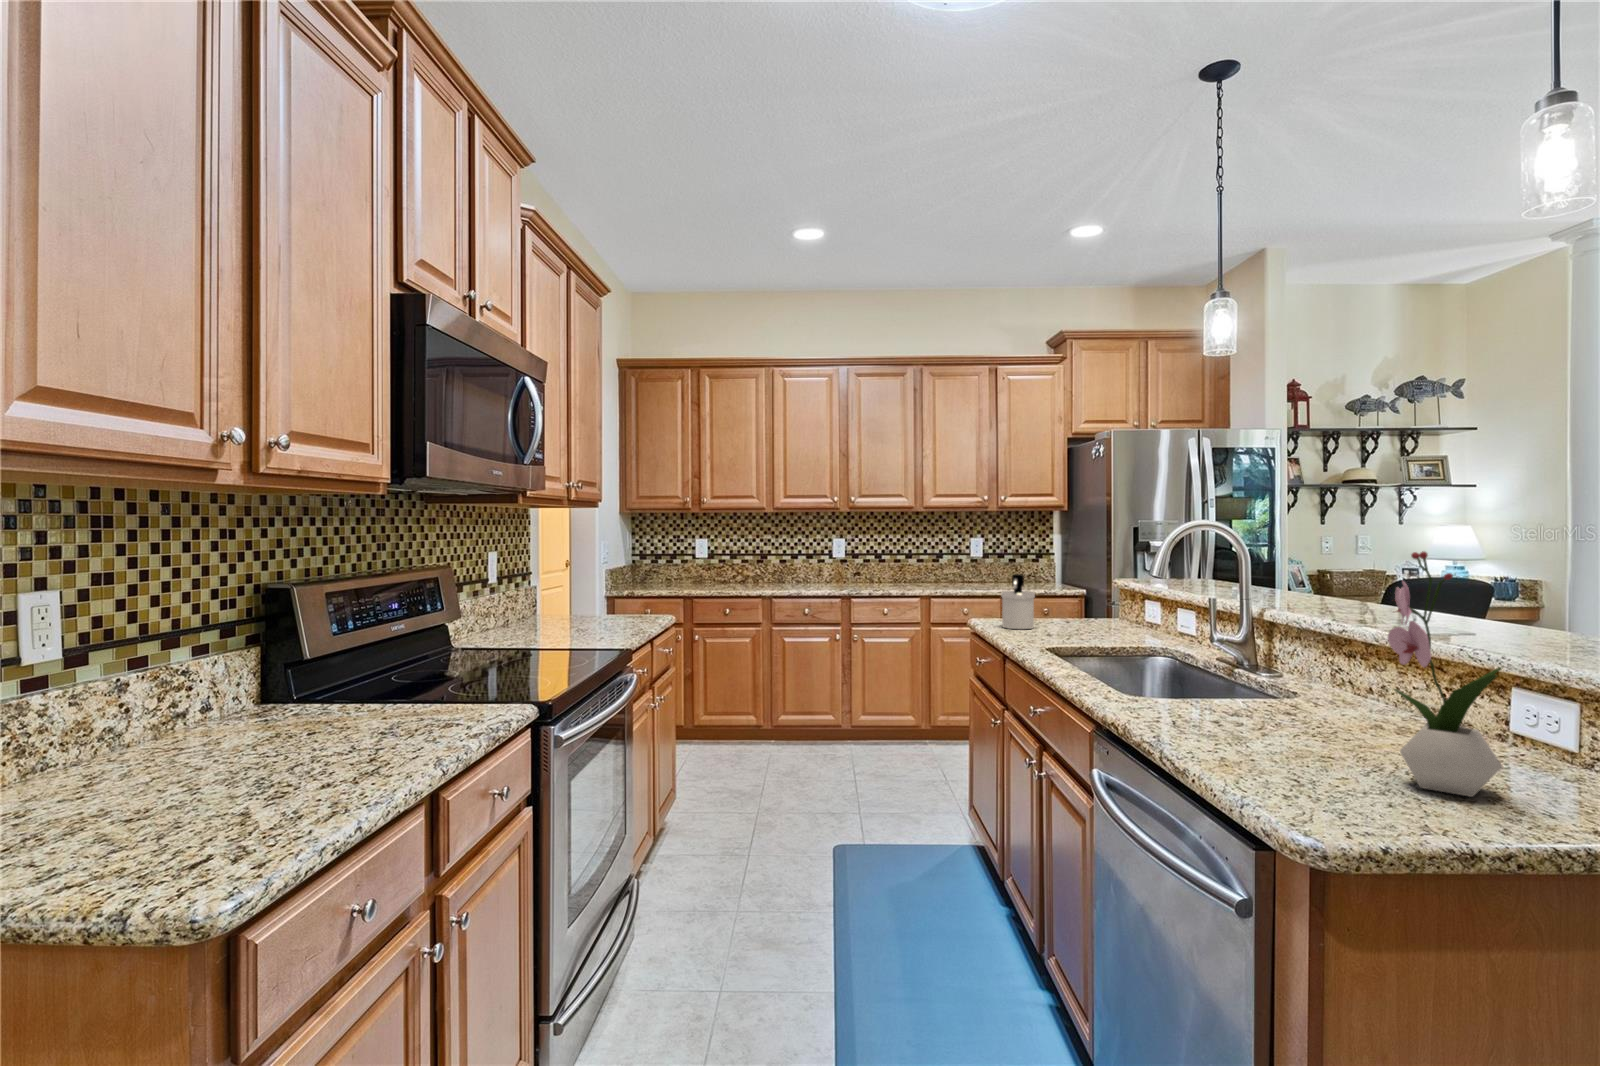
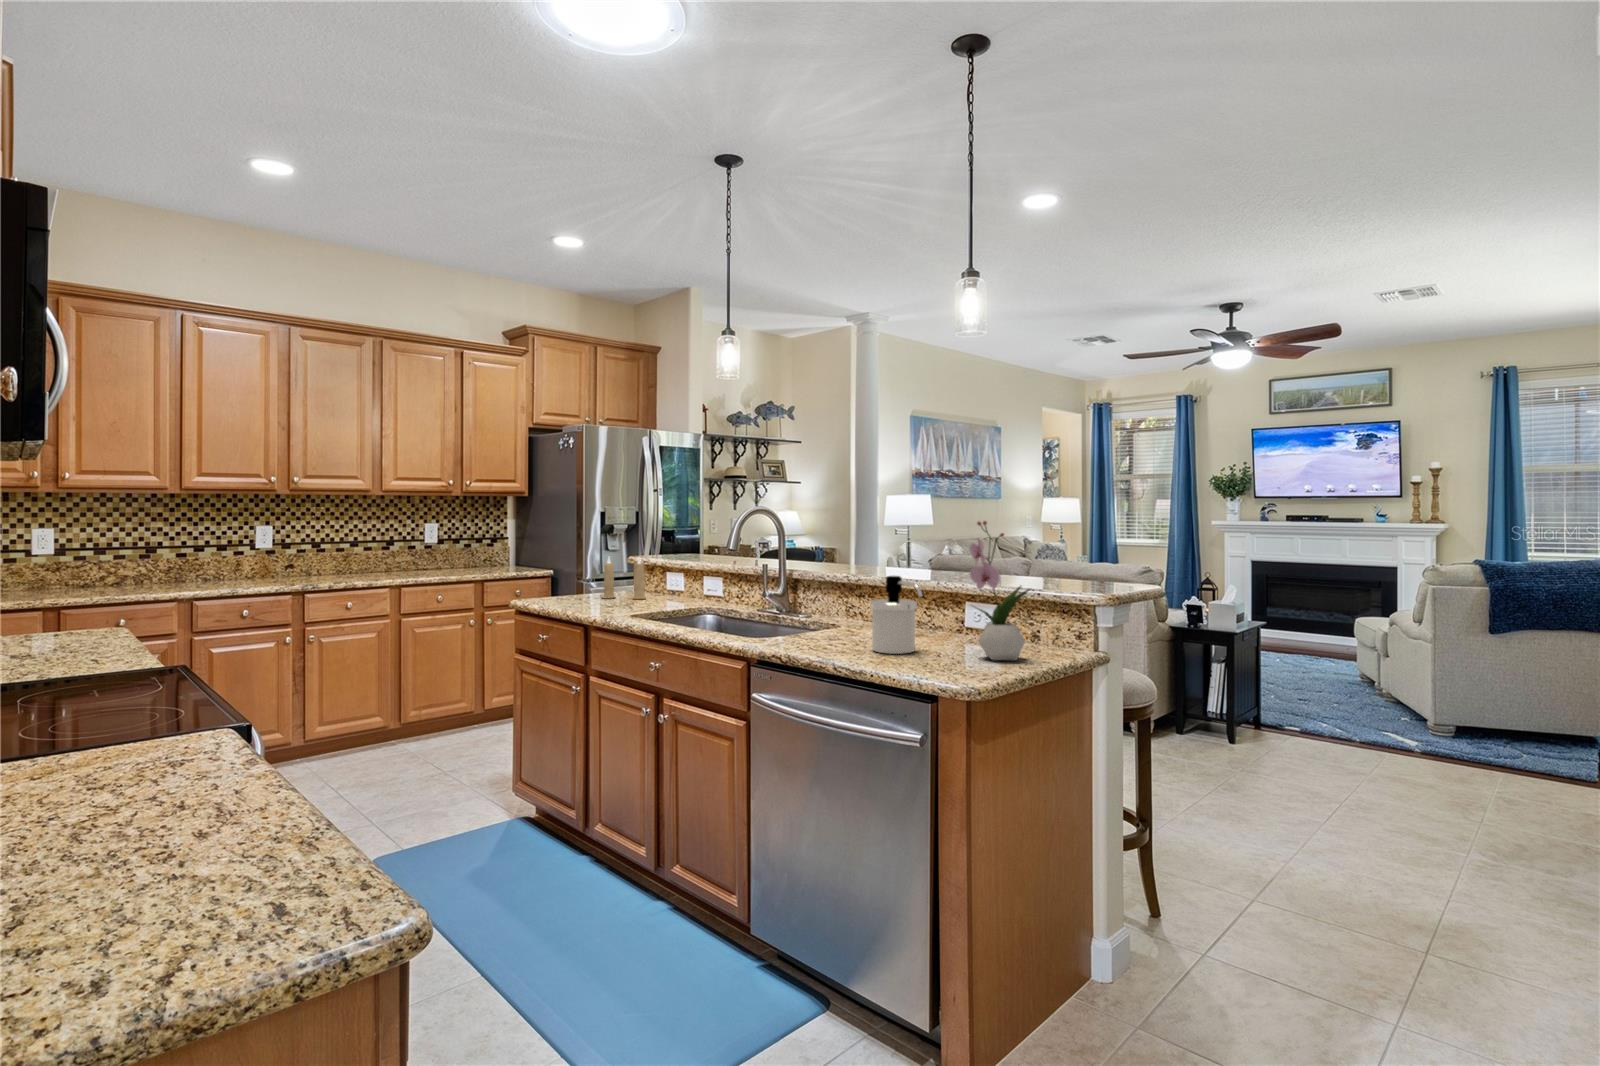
soap dispenser: present [1001,574,1035,629] -> present [871,576,922,654]
candle: none [1070,577,1118,631] -> present [603,558,646,599]

